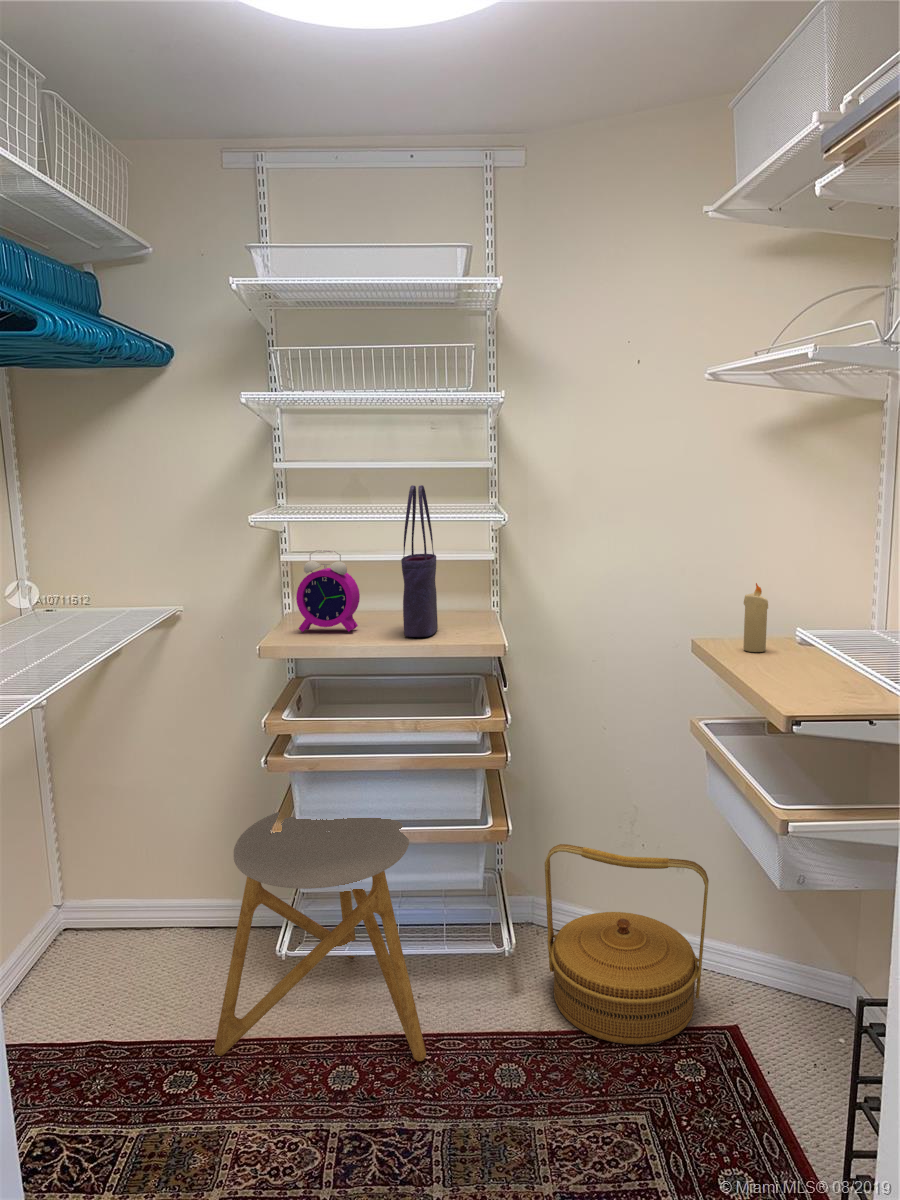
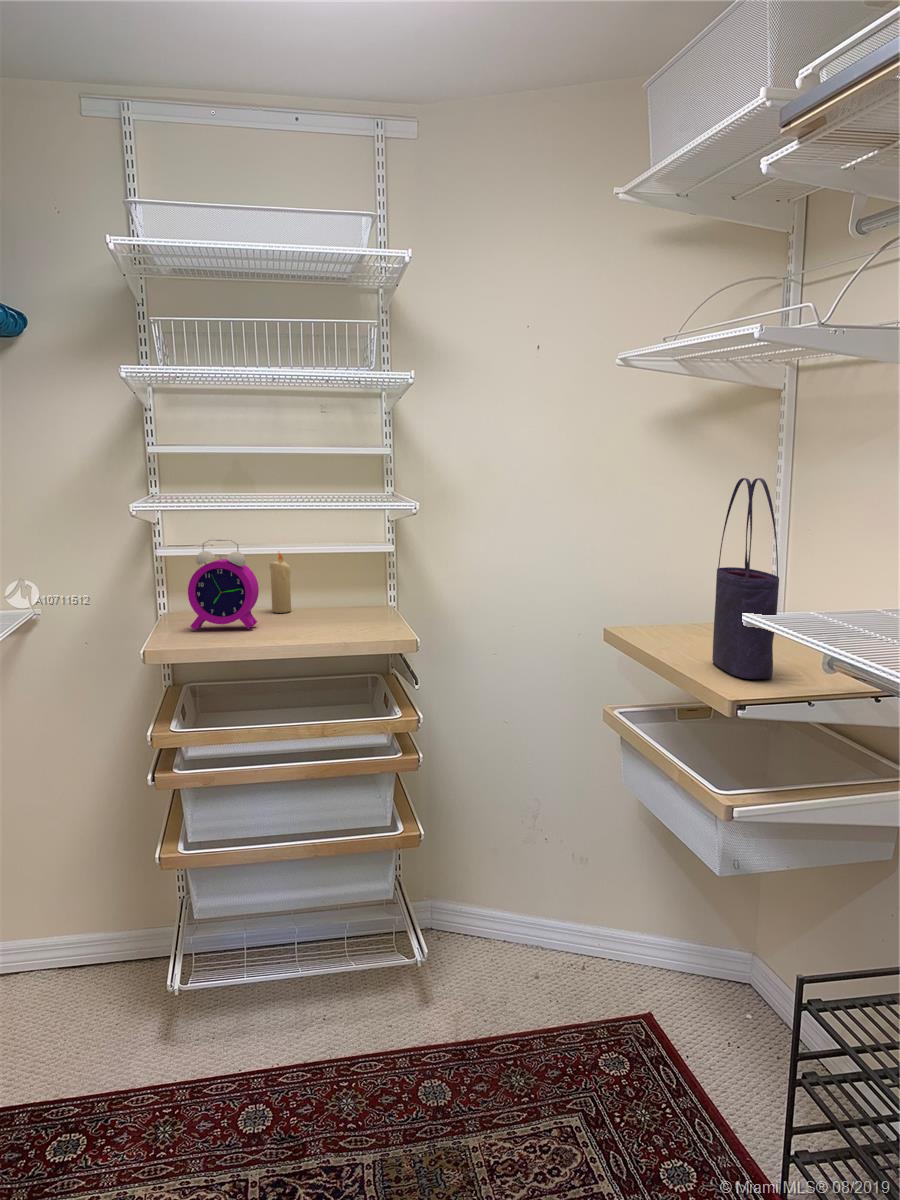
tote bag: present [401,485,438,637] -> present [712,478,779,679]
candle: present [743,583,768,652] -> present [269,553,291,613]
stool: present [214,812,426,1061] -> none [102,816,345,1111]
woven basket: present [545,844,709,1044] -> none [458,843,624,1044]

